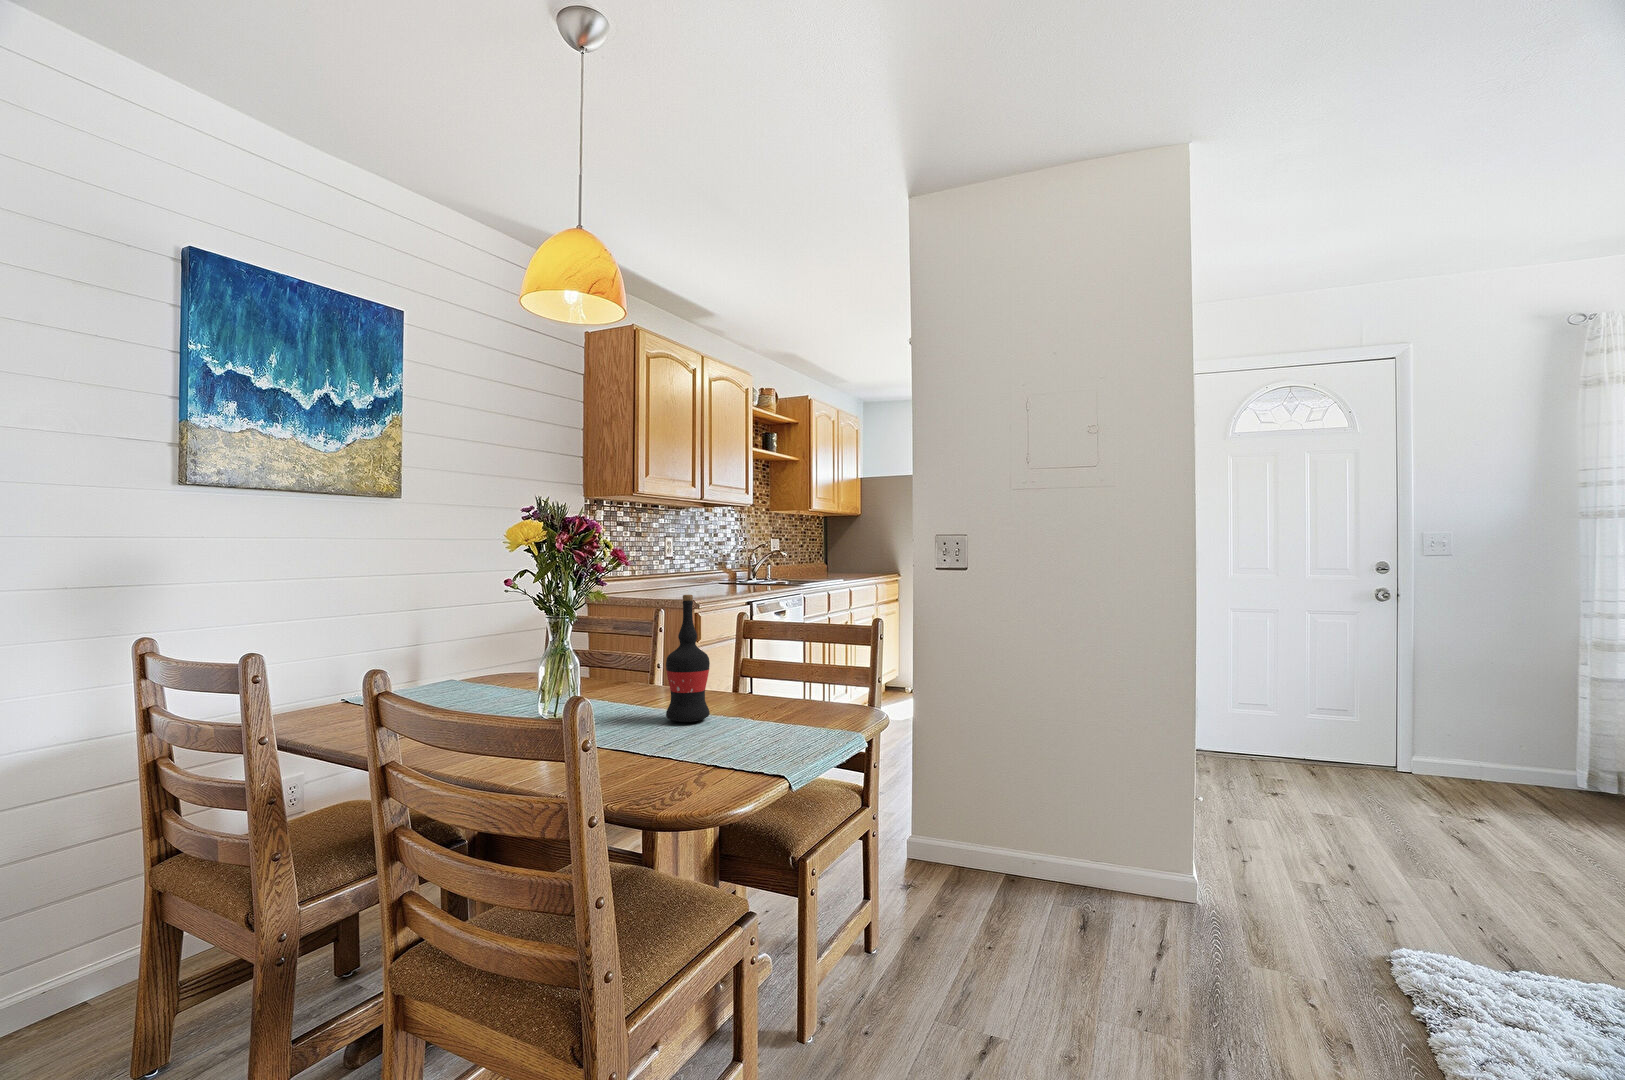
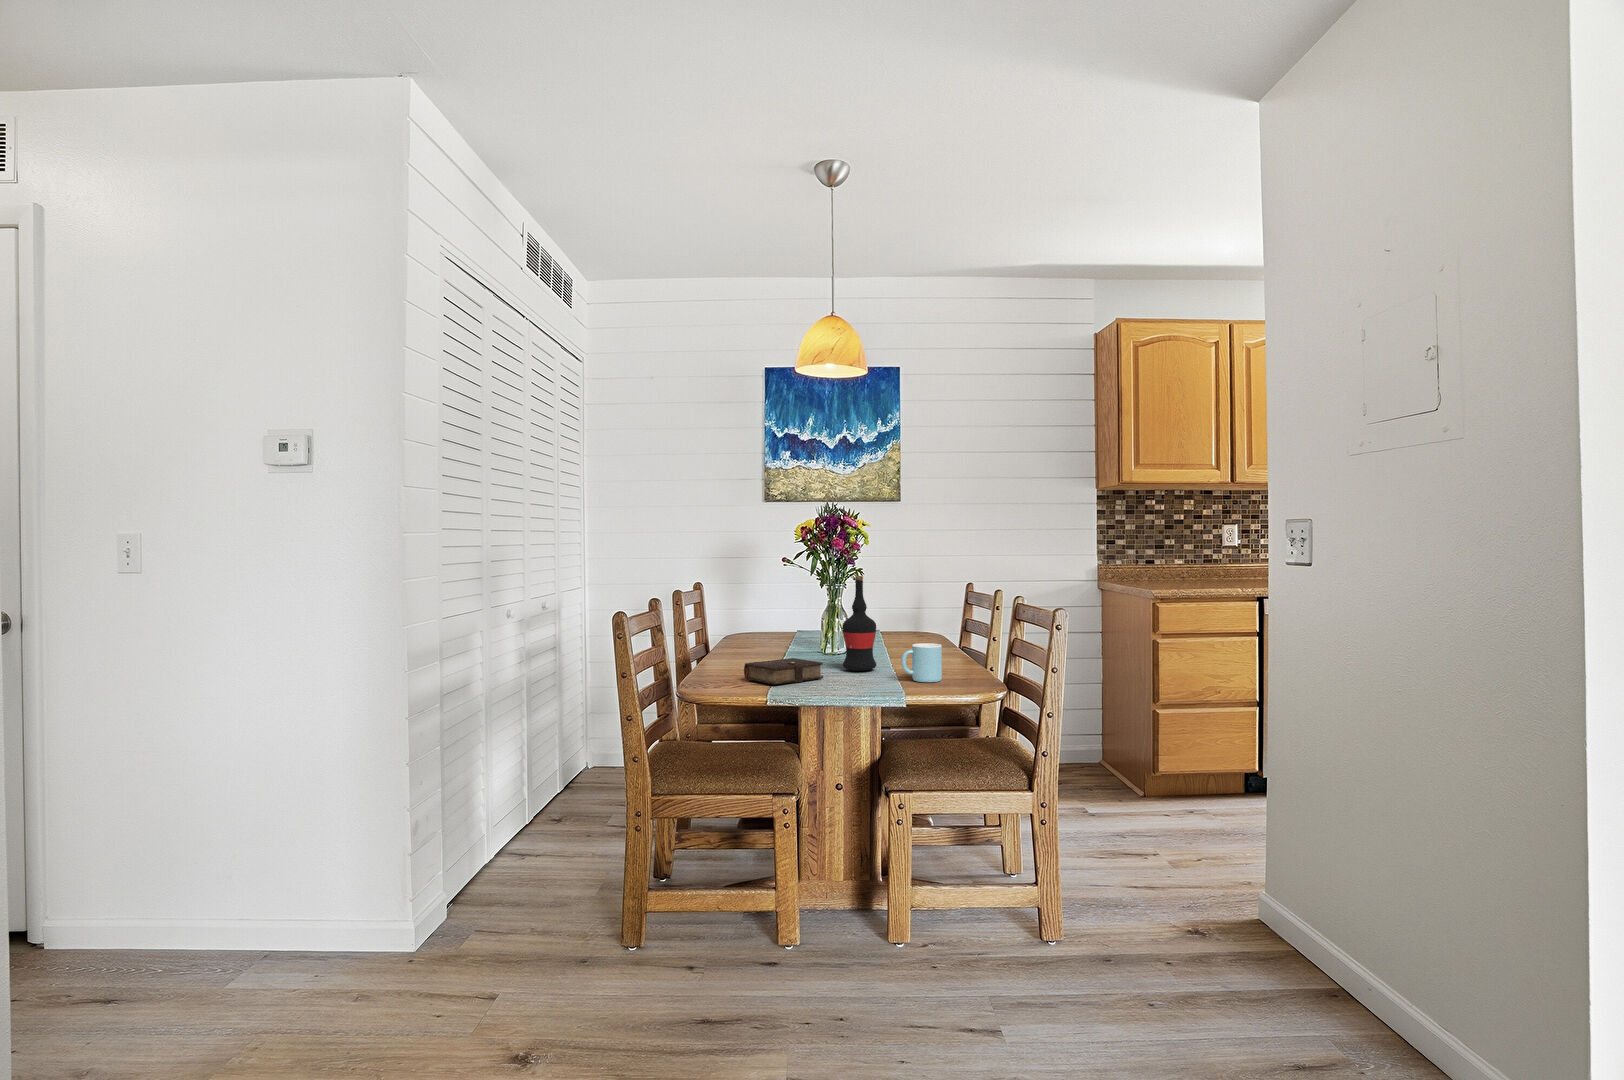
mug: none [787,669,822,716] -> present [901,643,942,682]
book: none [644,717,725,778] -> present [744,658,823,684]

